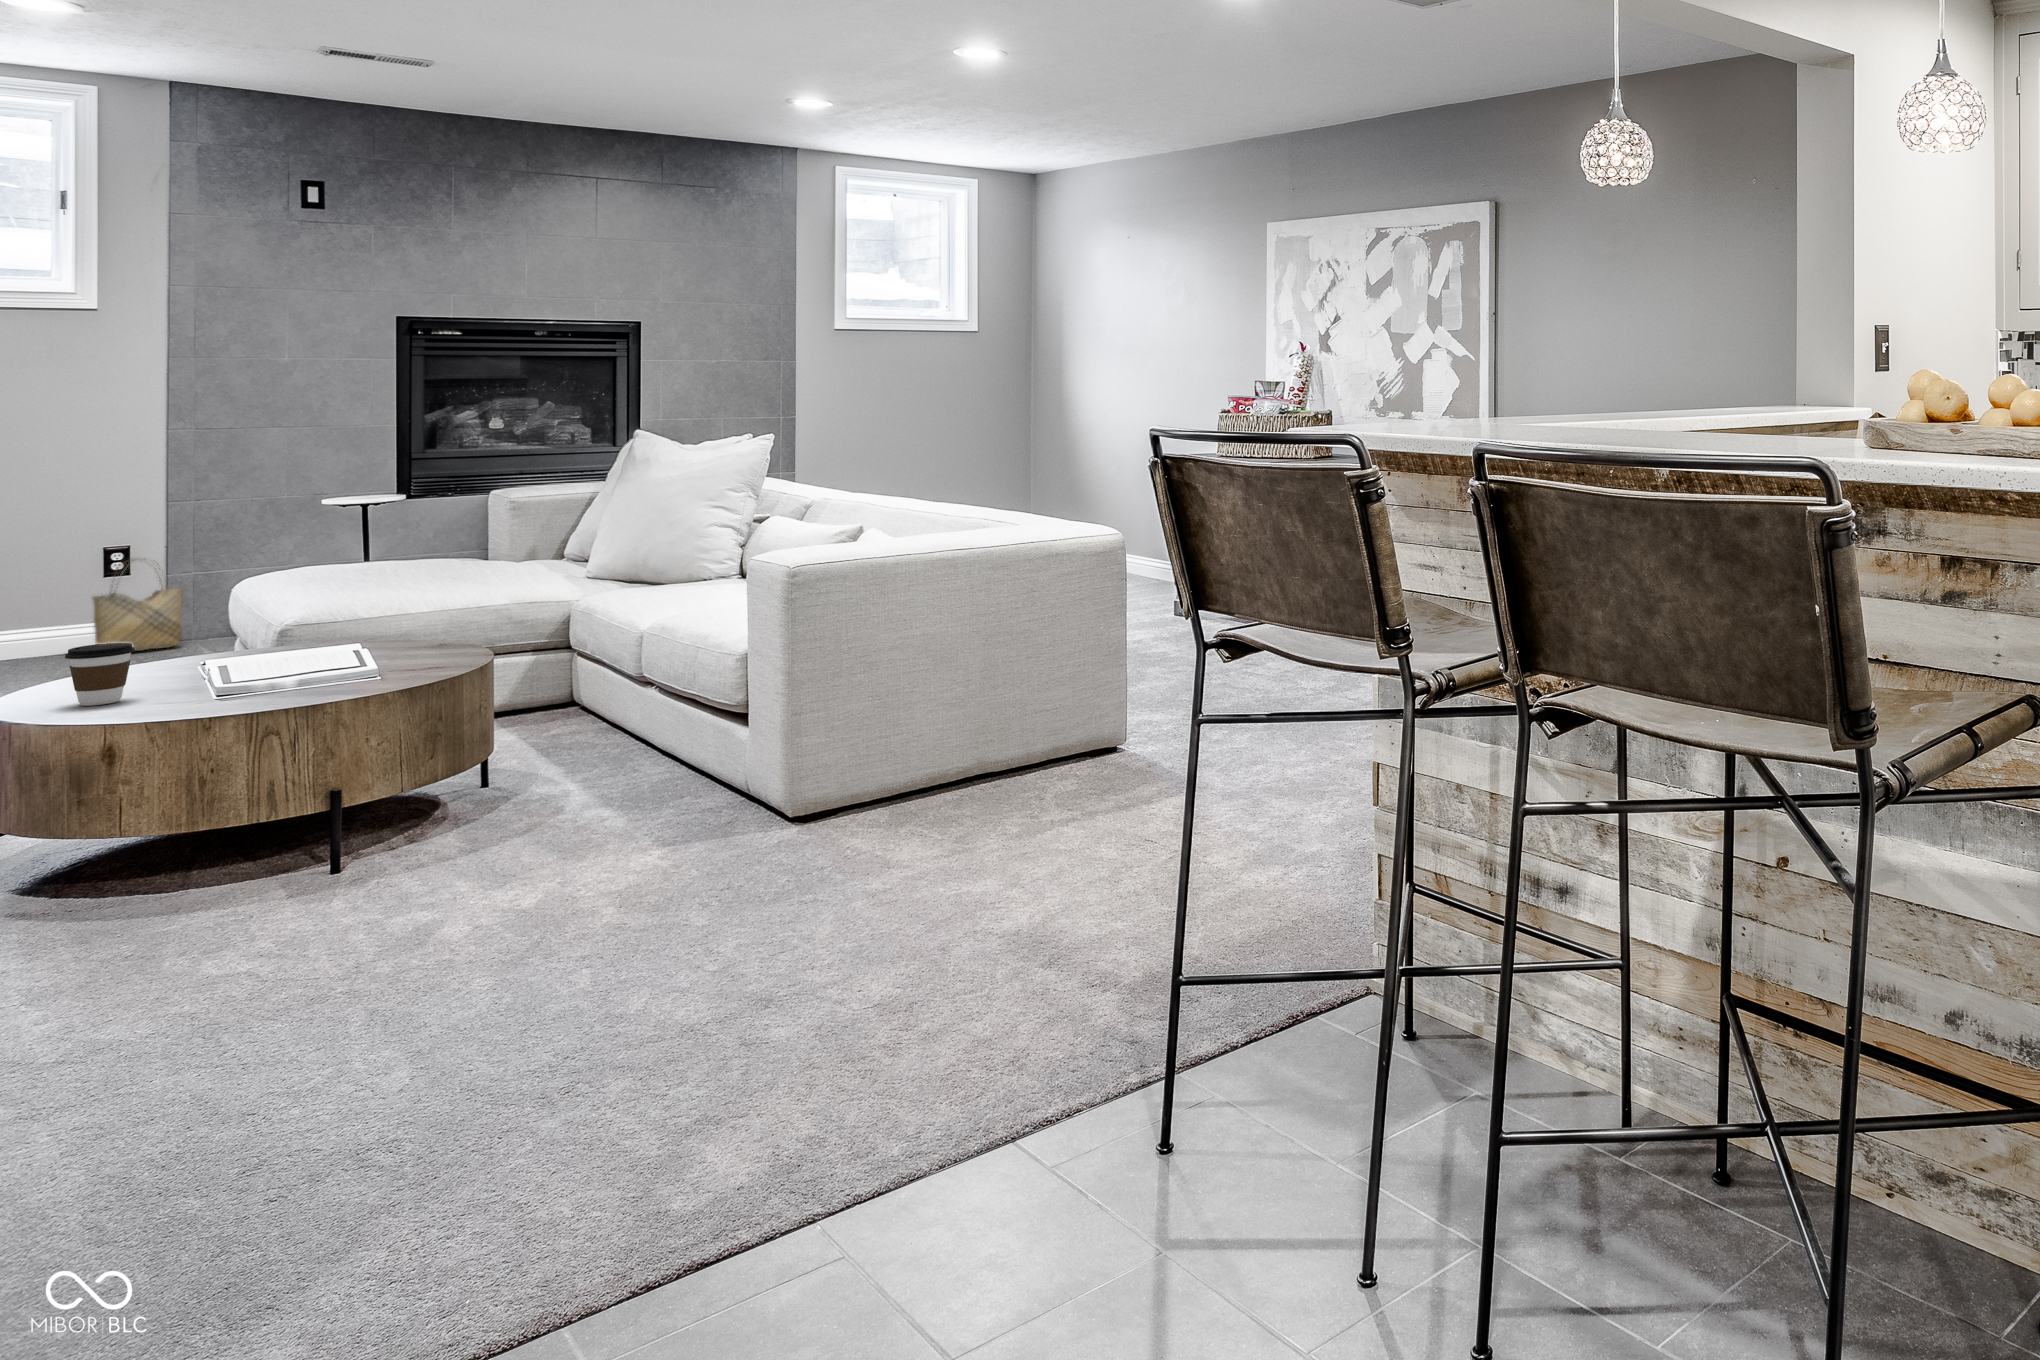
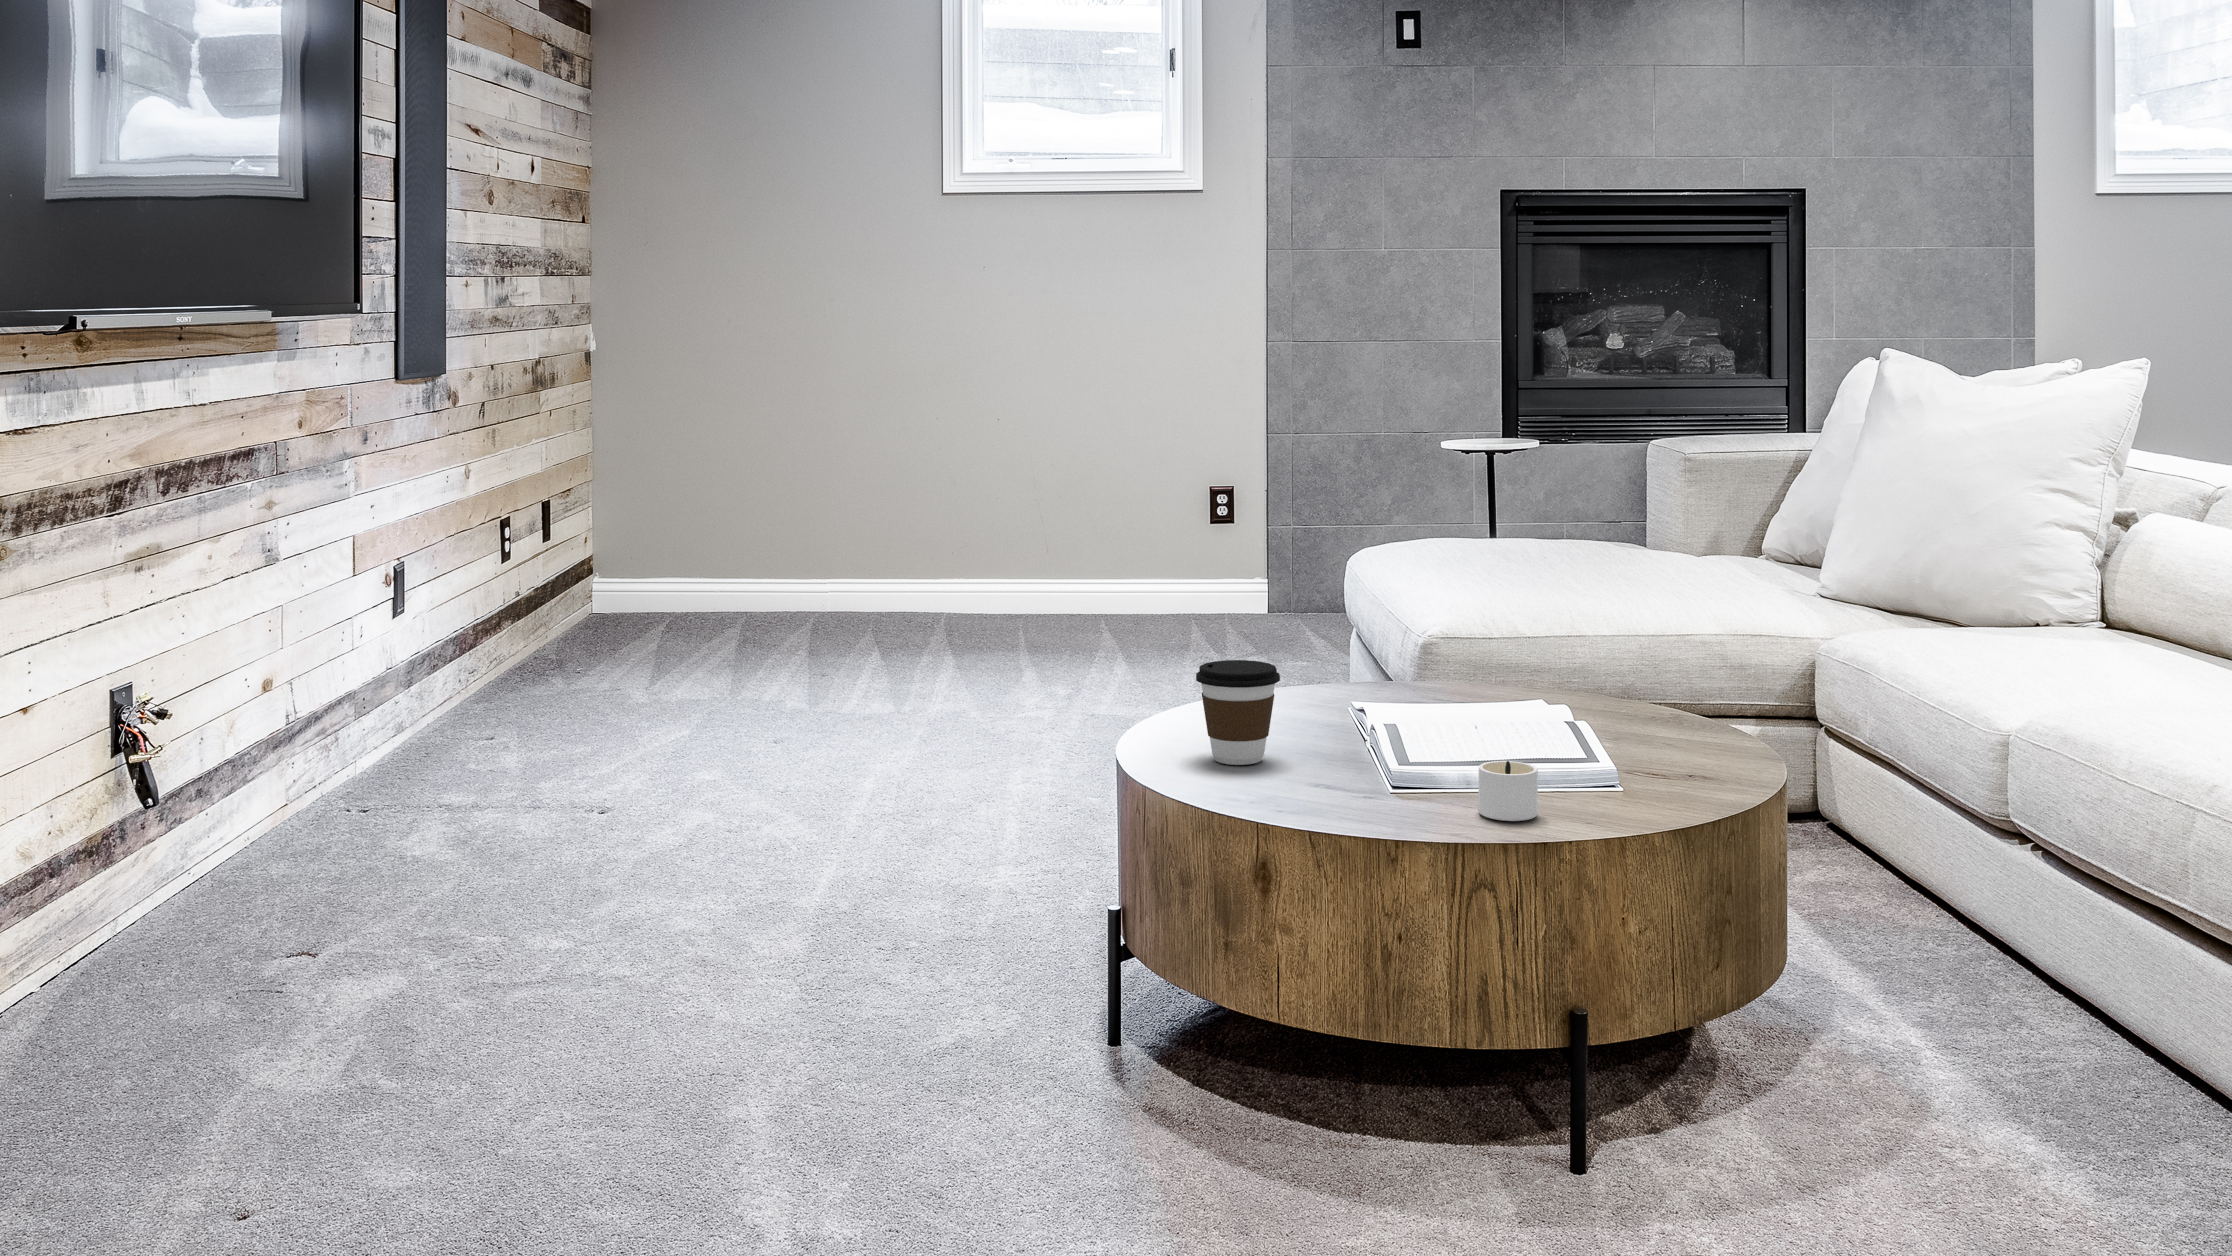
woven basket: present [93,559,183,651] -> none [1208,499,1290,613]
candle: none [276,670,335,701] -> present [1479,761,1538,821]

